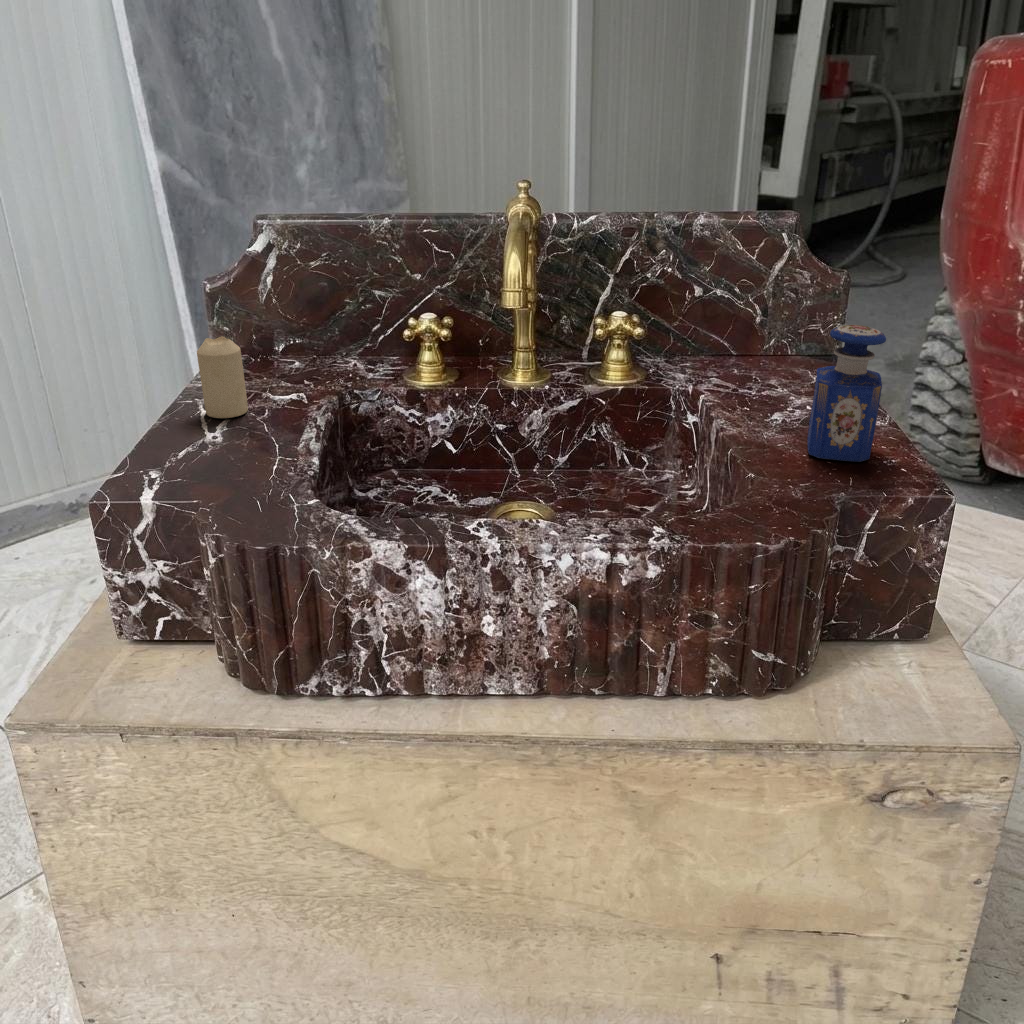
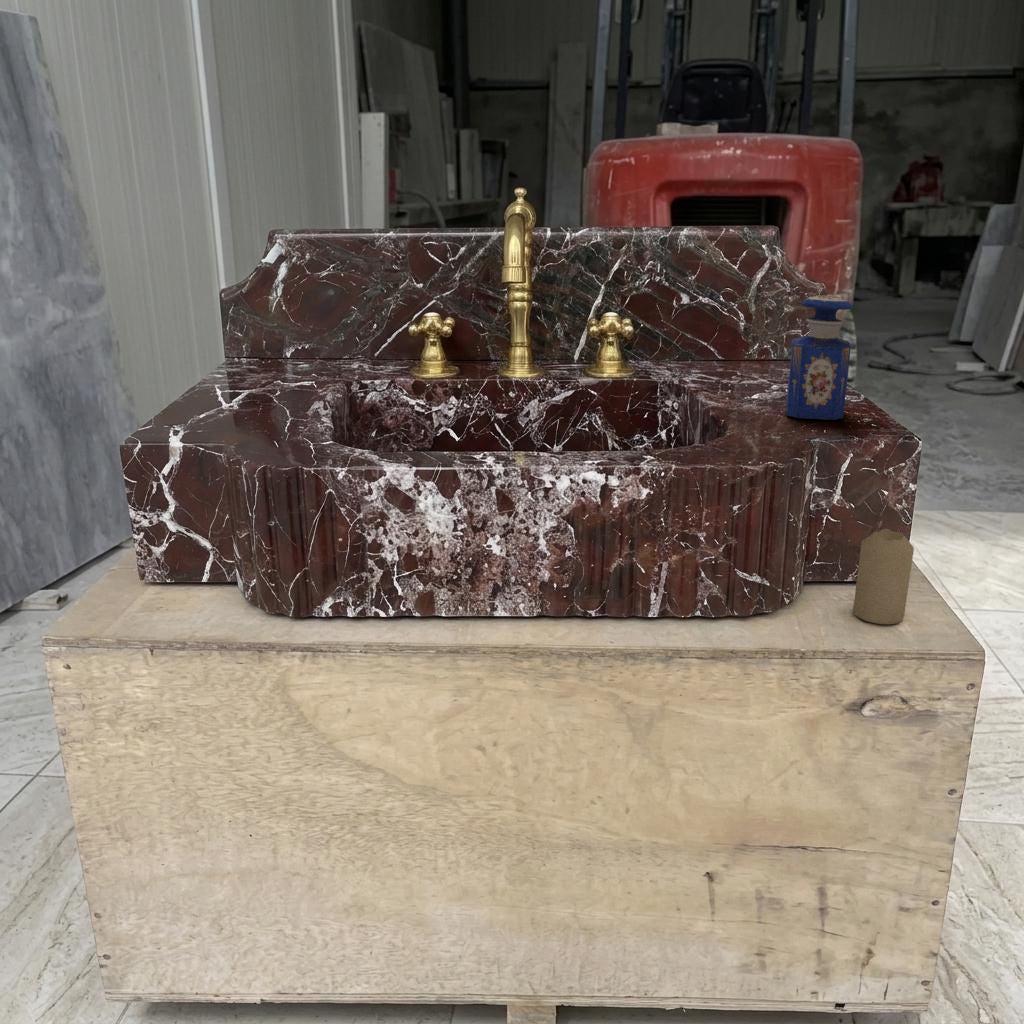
candle: present [197,336,248,418] -> present [853,529,914,624]

